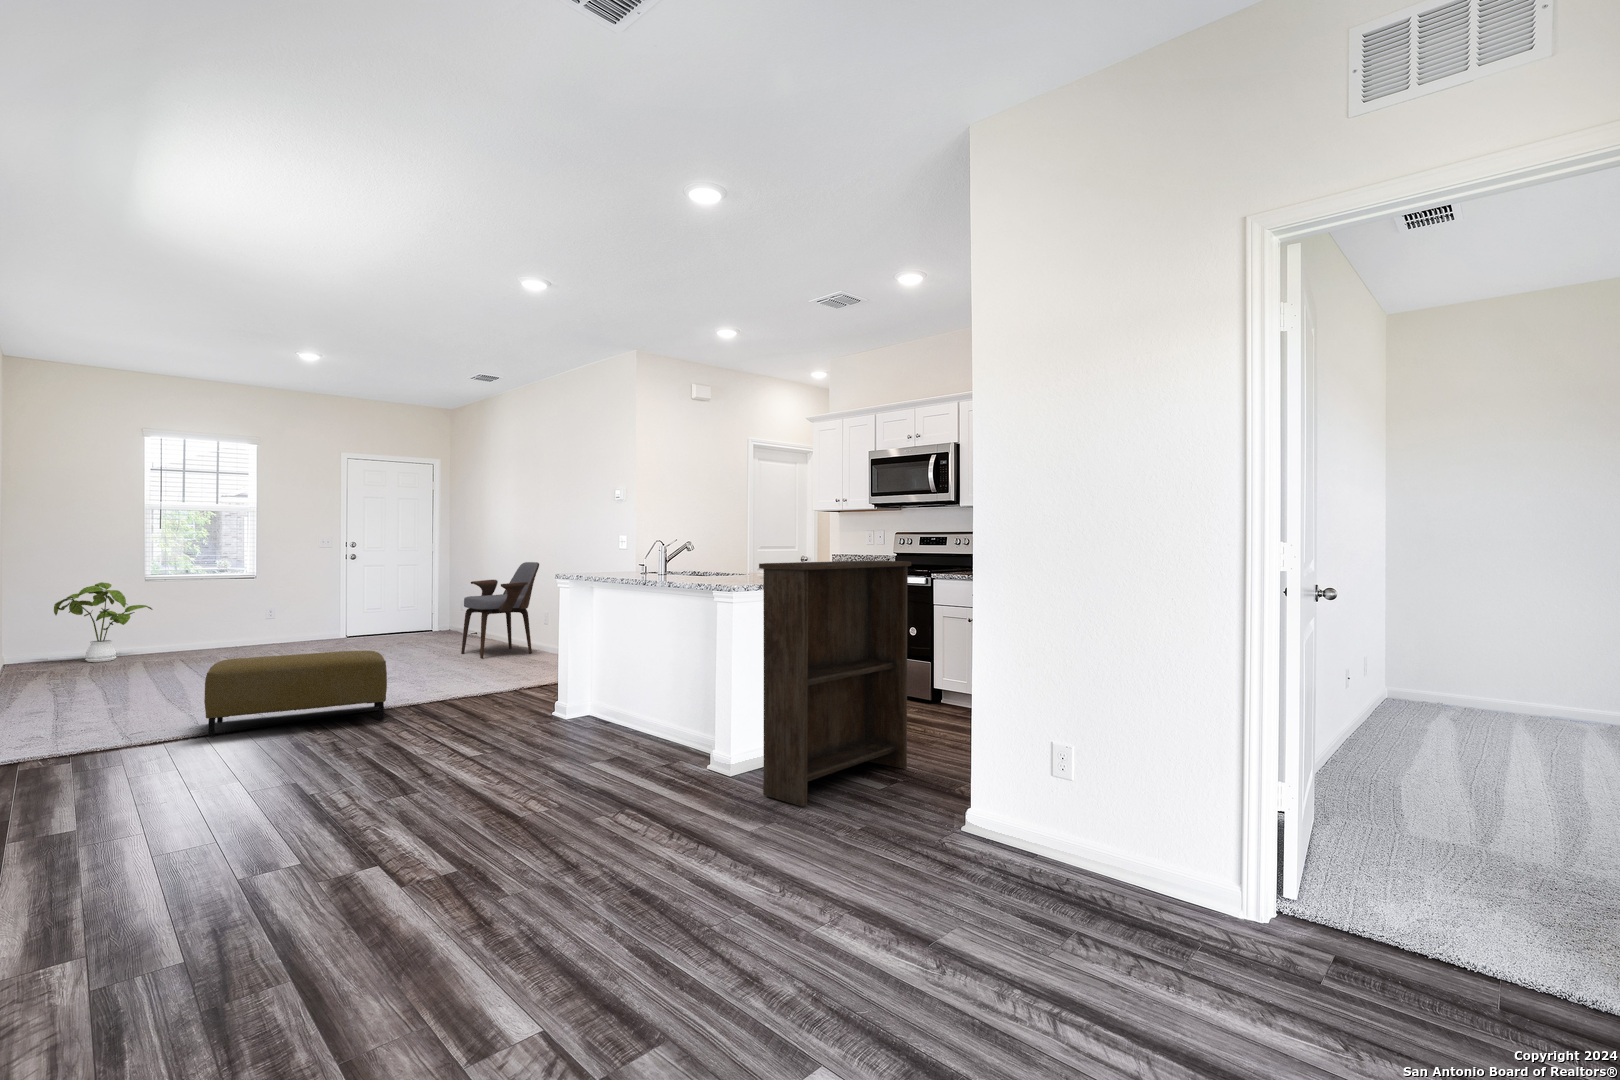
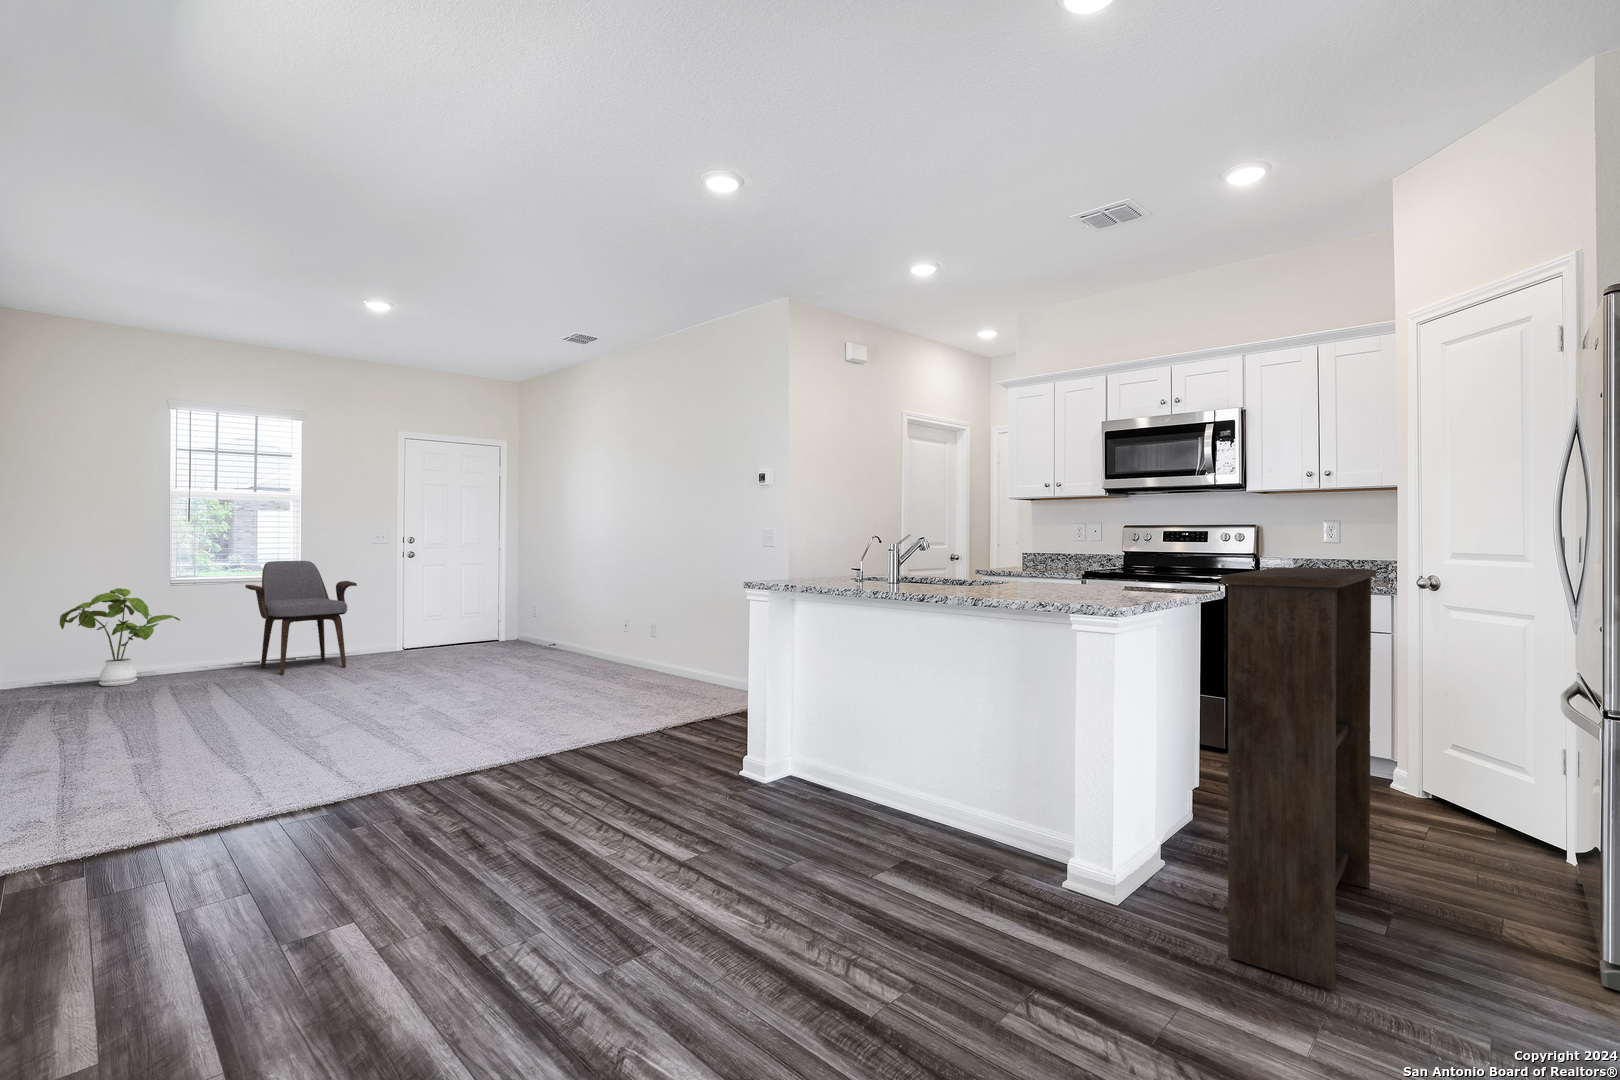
armchair: present [461,562,539,658] -> present [245,561,357,674]
ottoman: present [204,650,387,737] -> none [276,685,518,820]

